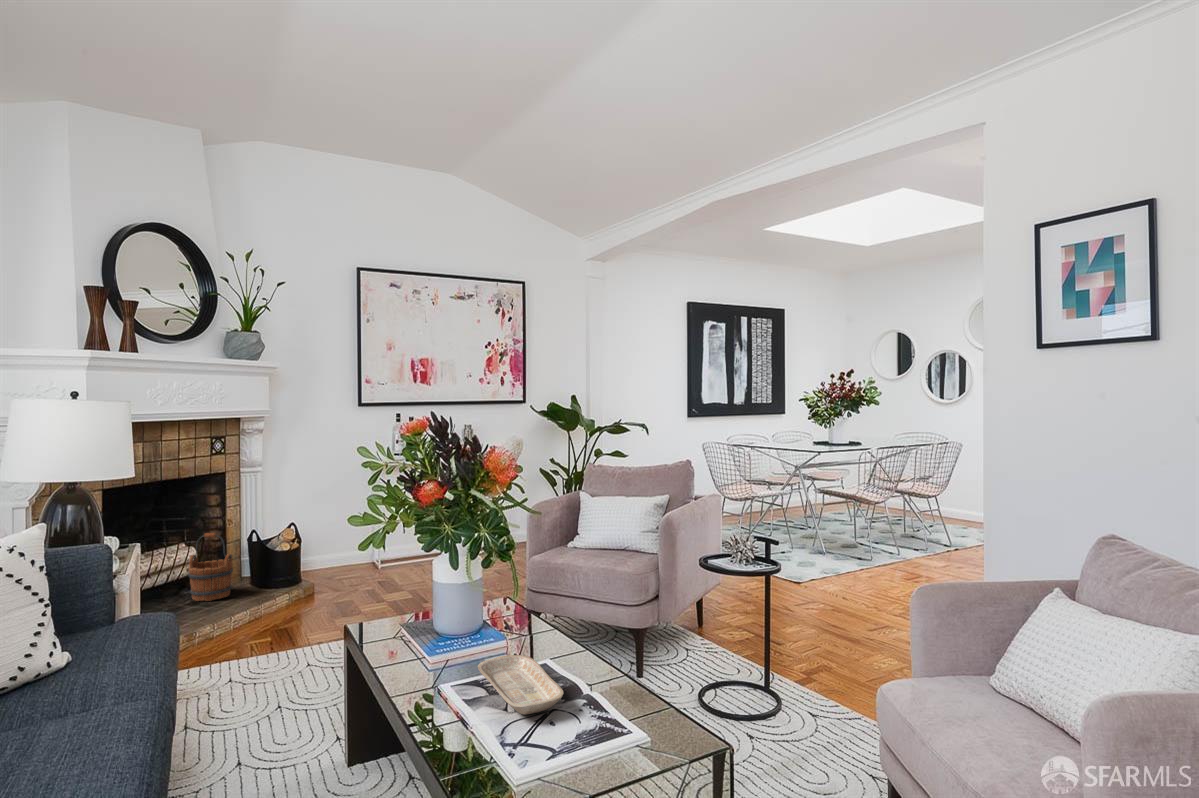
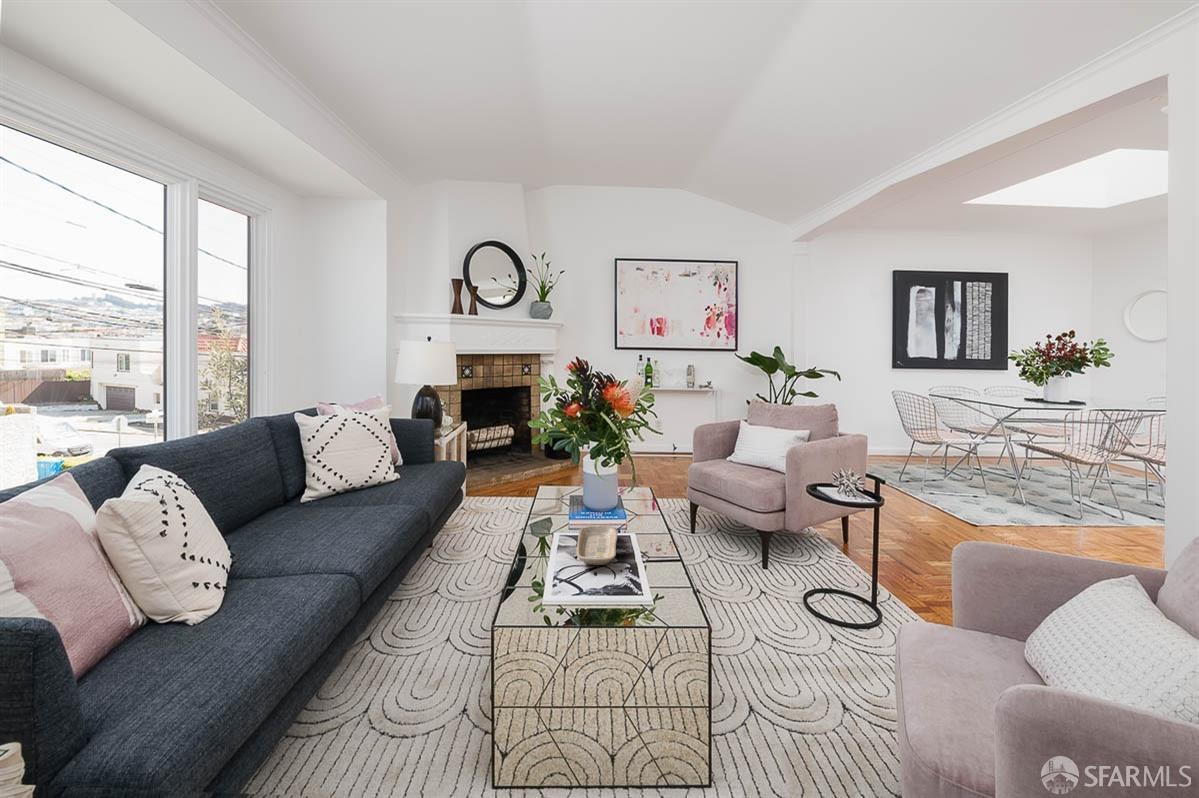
wooden bucket: present [188,533,233,601] -> none [505,423,529,464]

